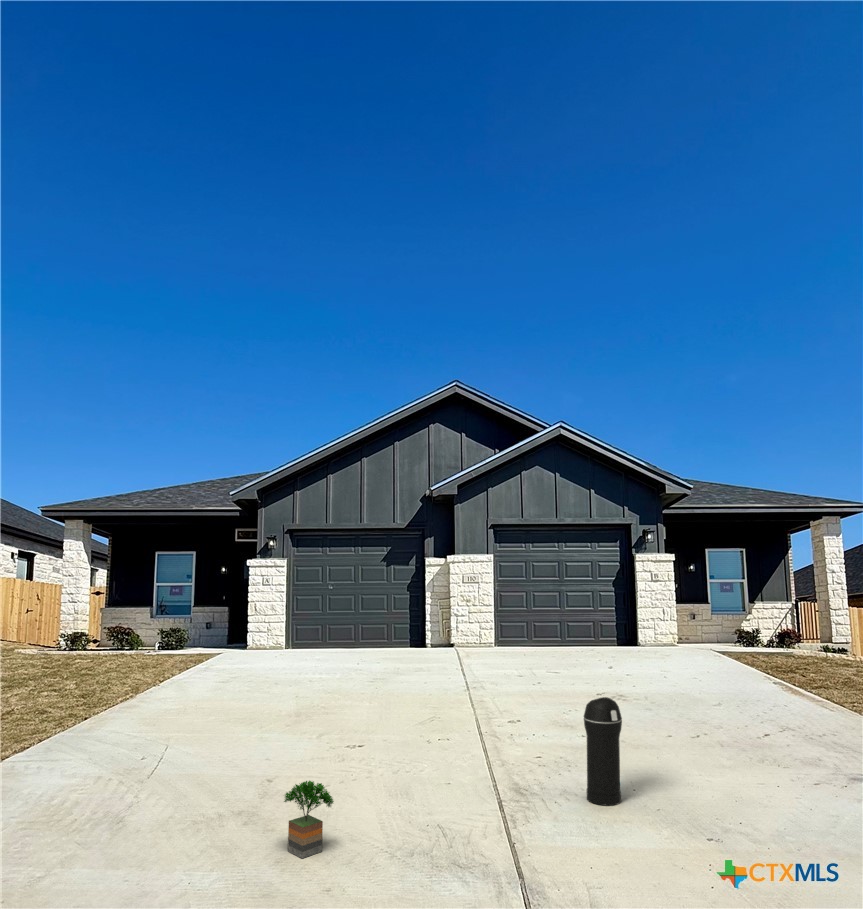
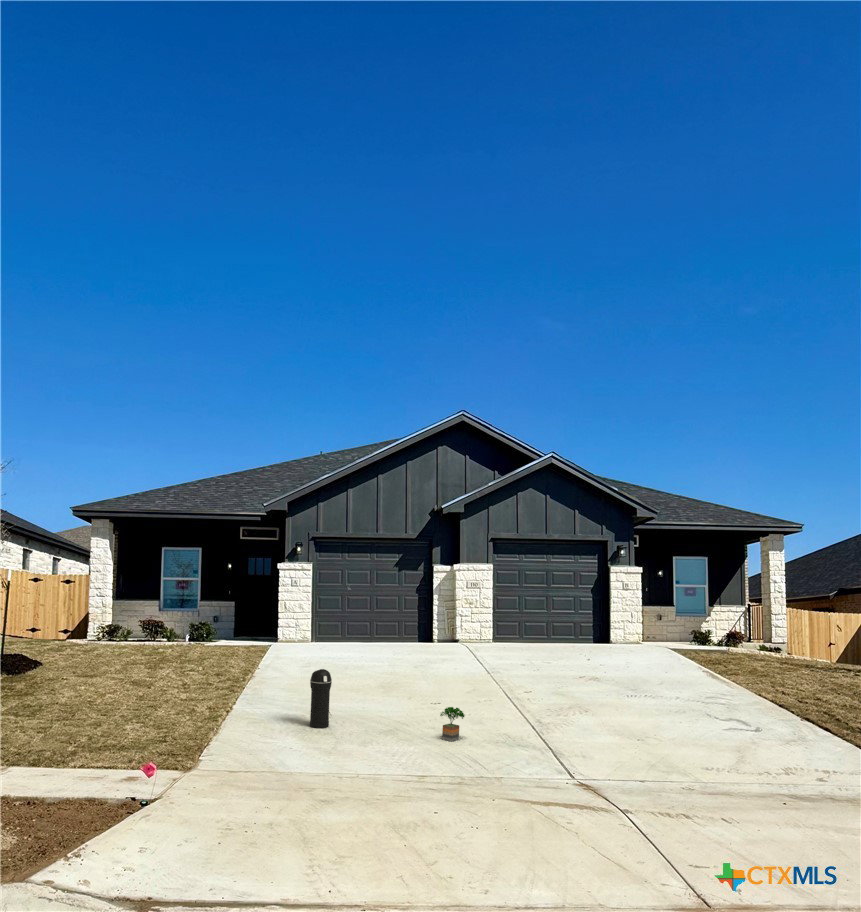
trash can: present [584,697,622,806] -> present [310,669,332,728]

